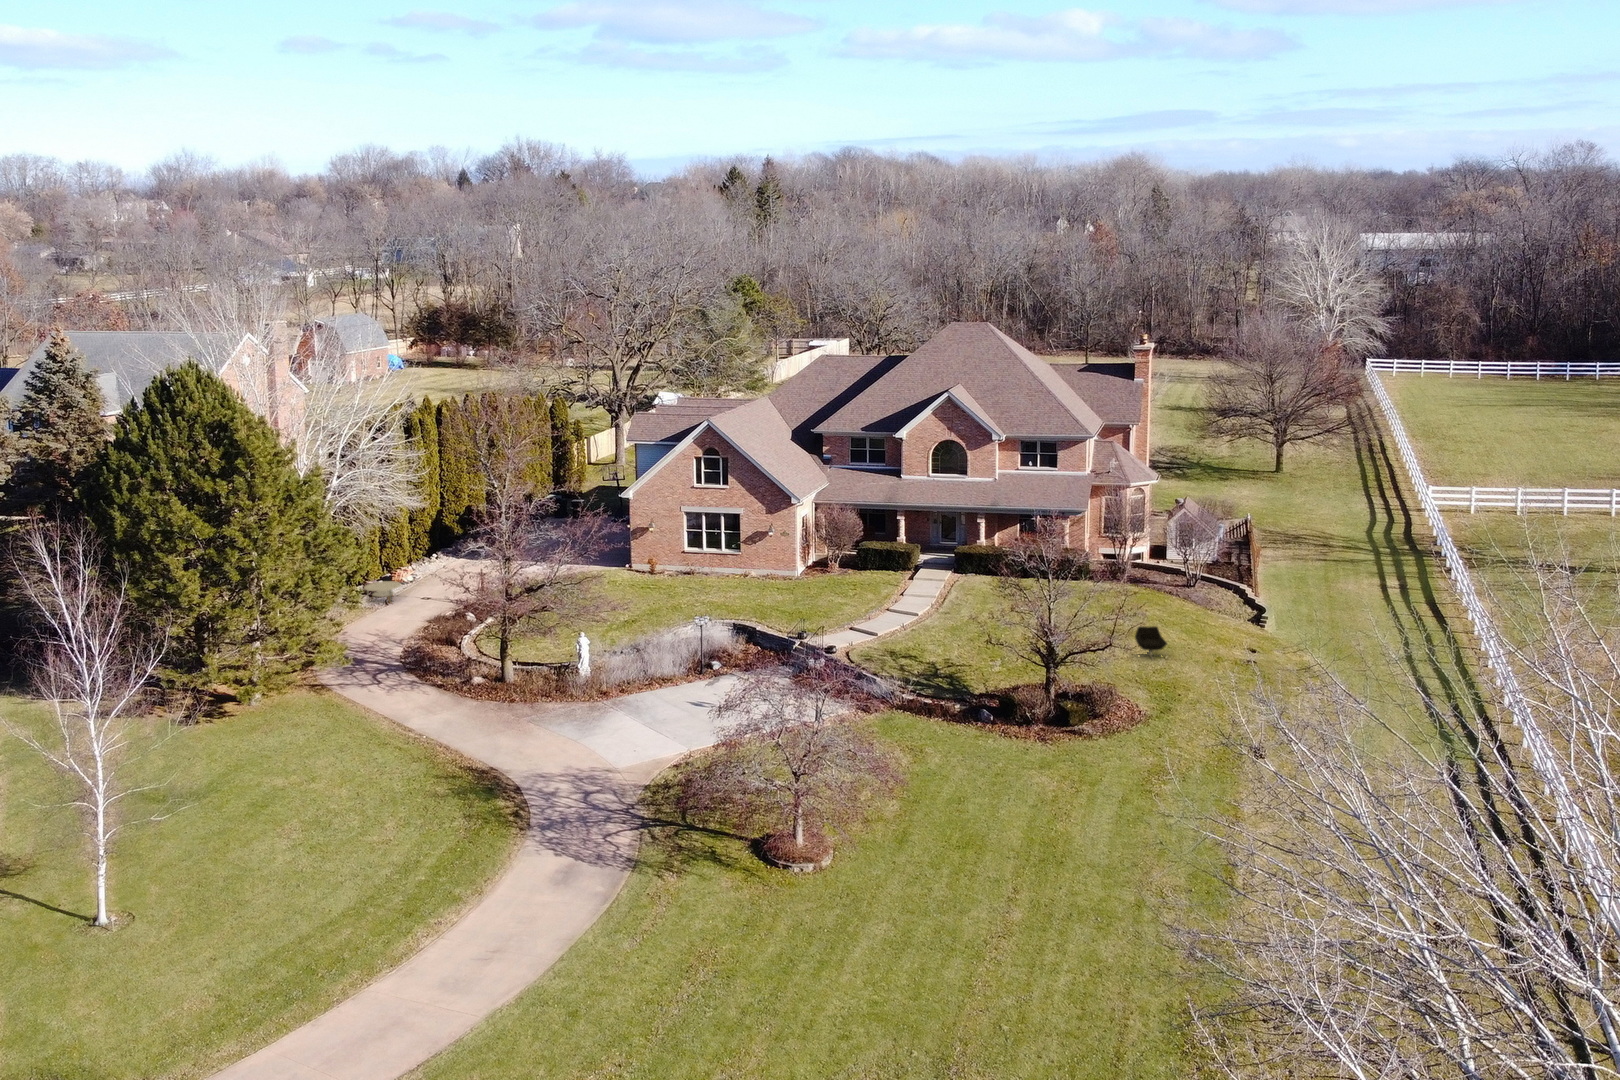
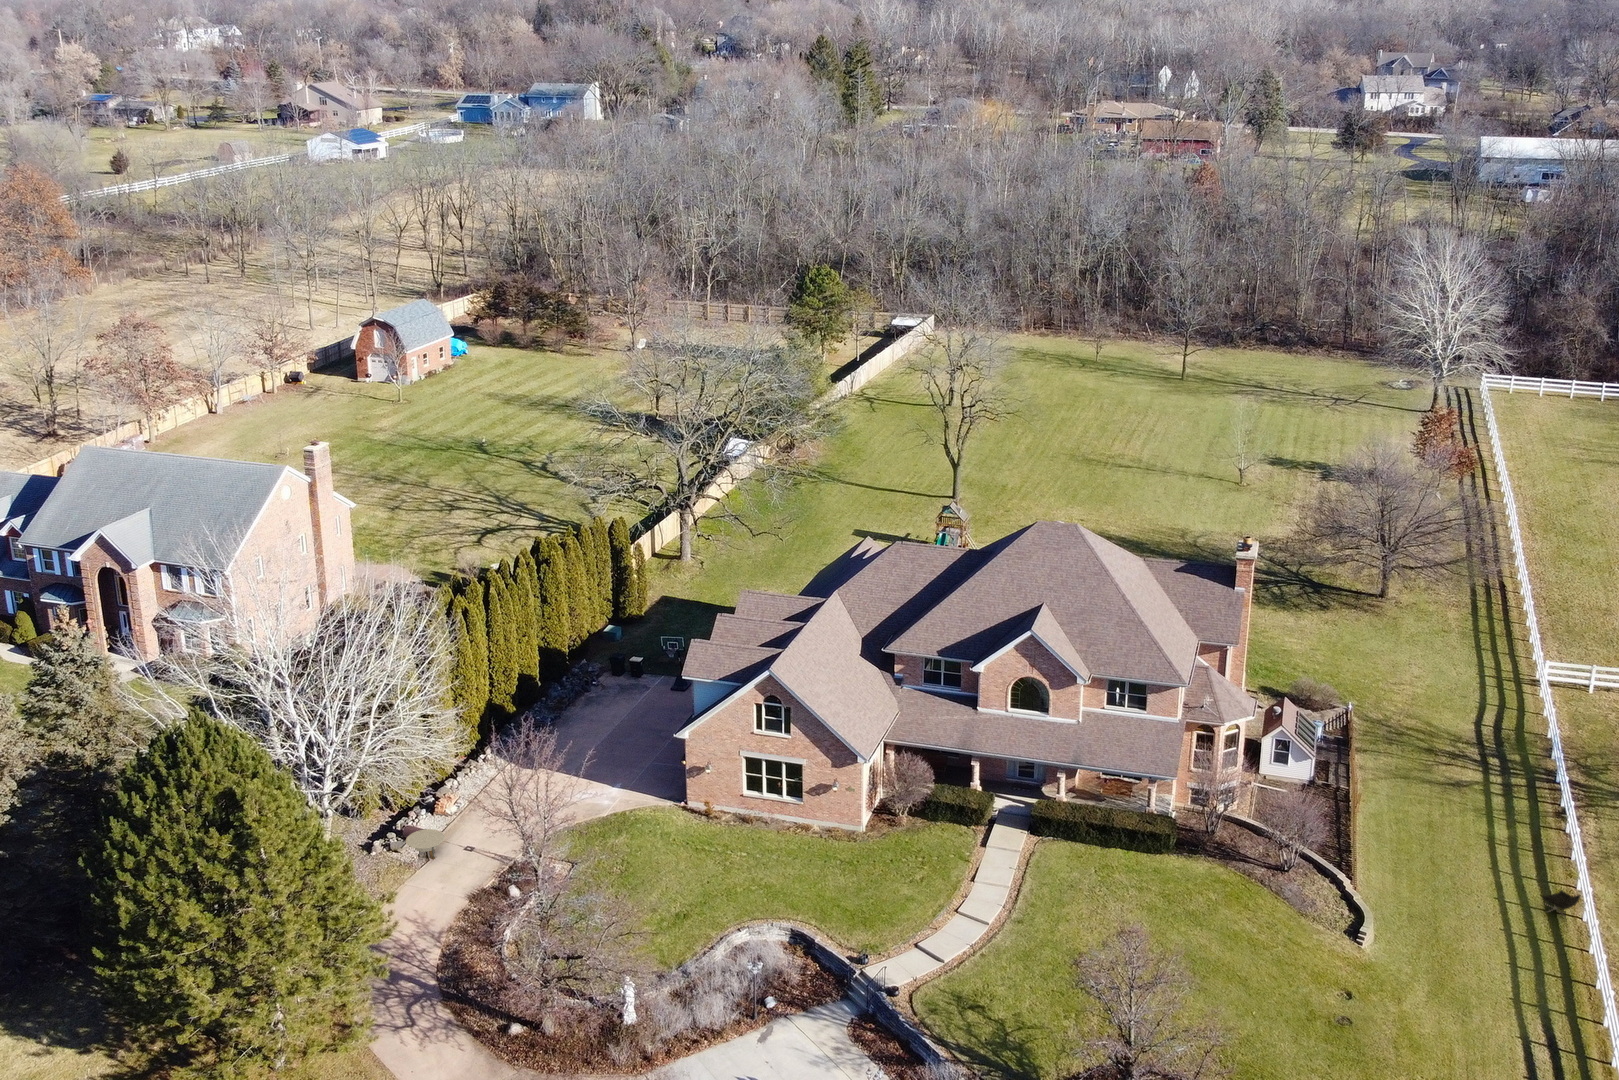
lounge chair: present [1135,626,1167,656] -> present [1542,890,1580,910]

